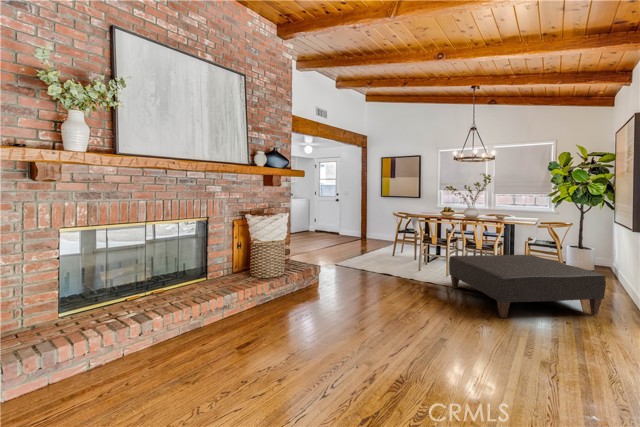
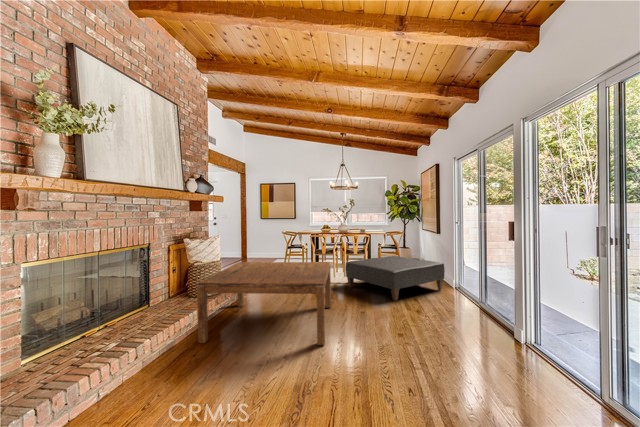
coffee table: none [233,243,406,358] -> present [197,262,331,345]

